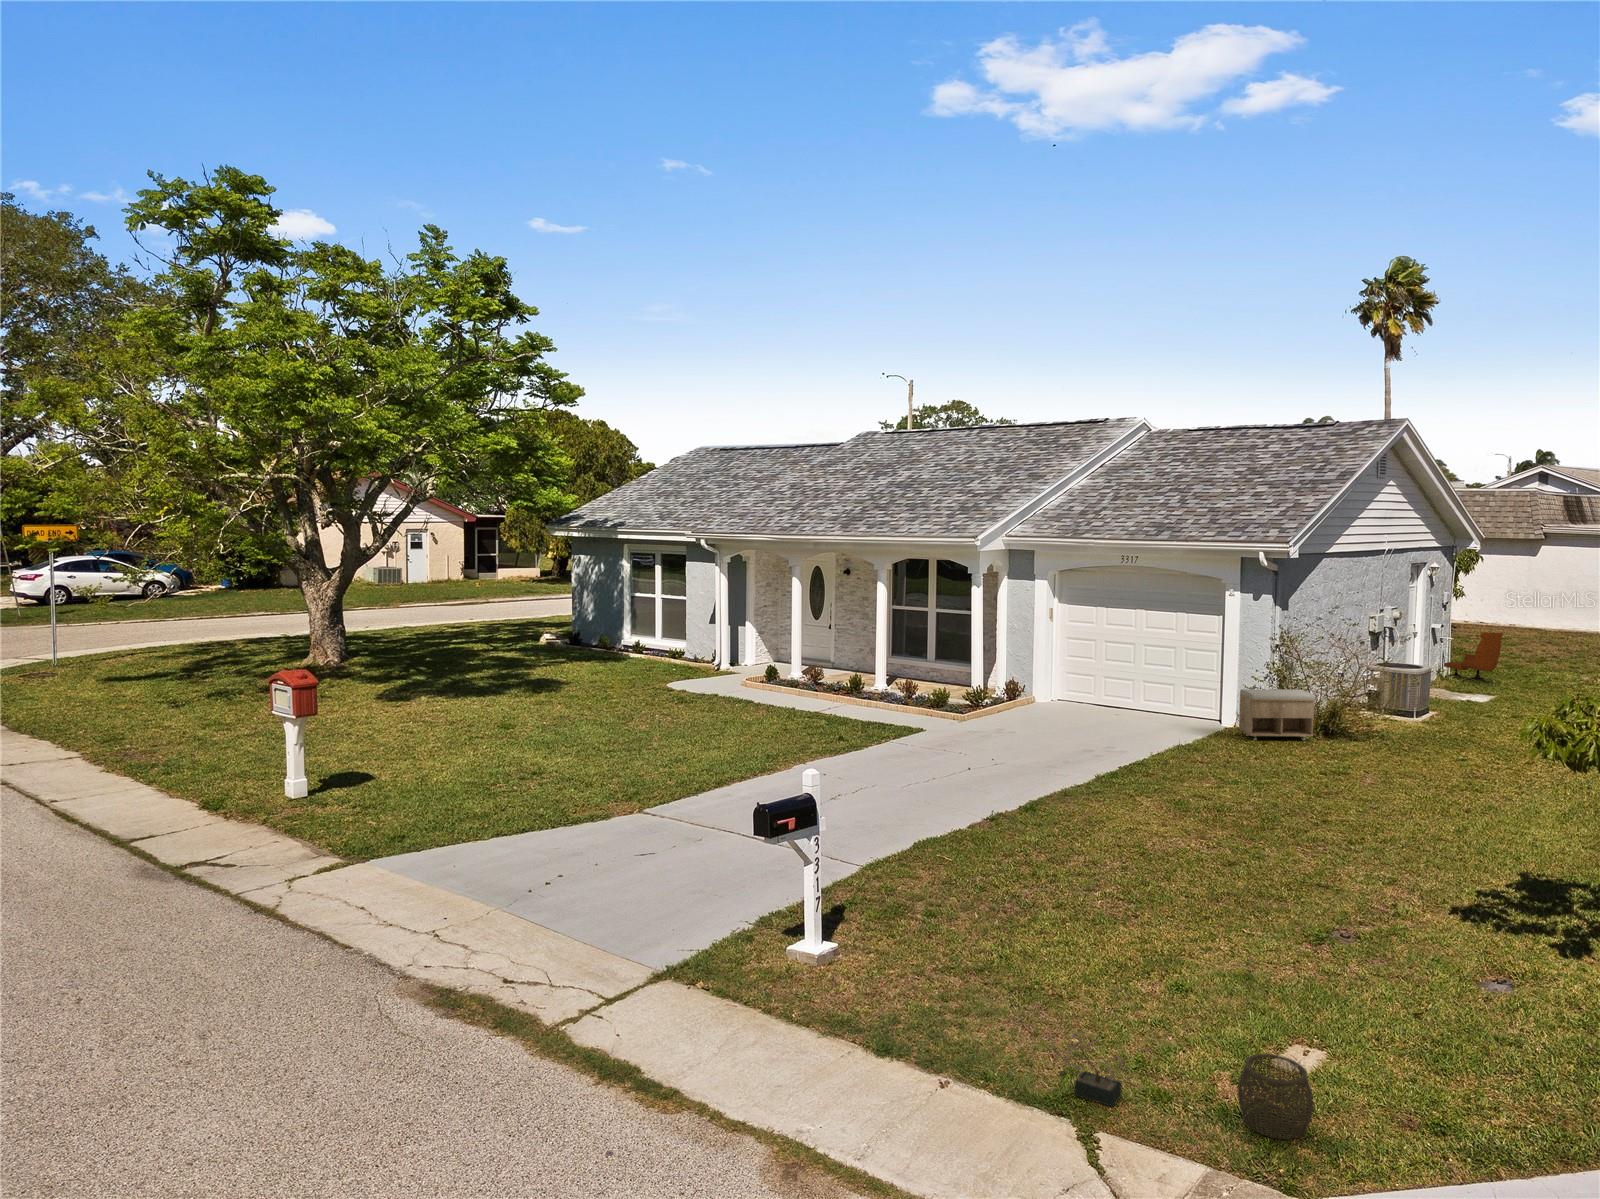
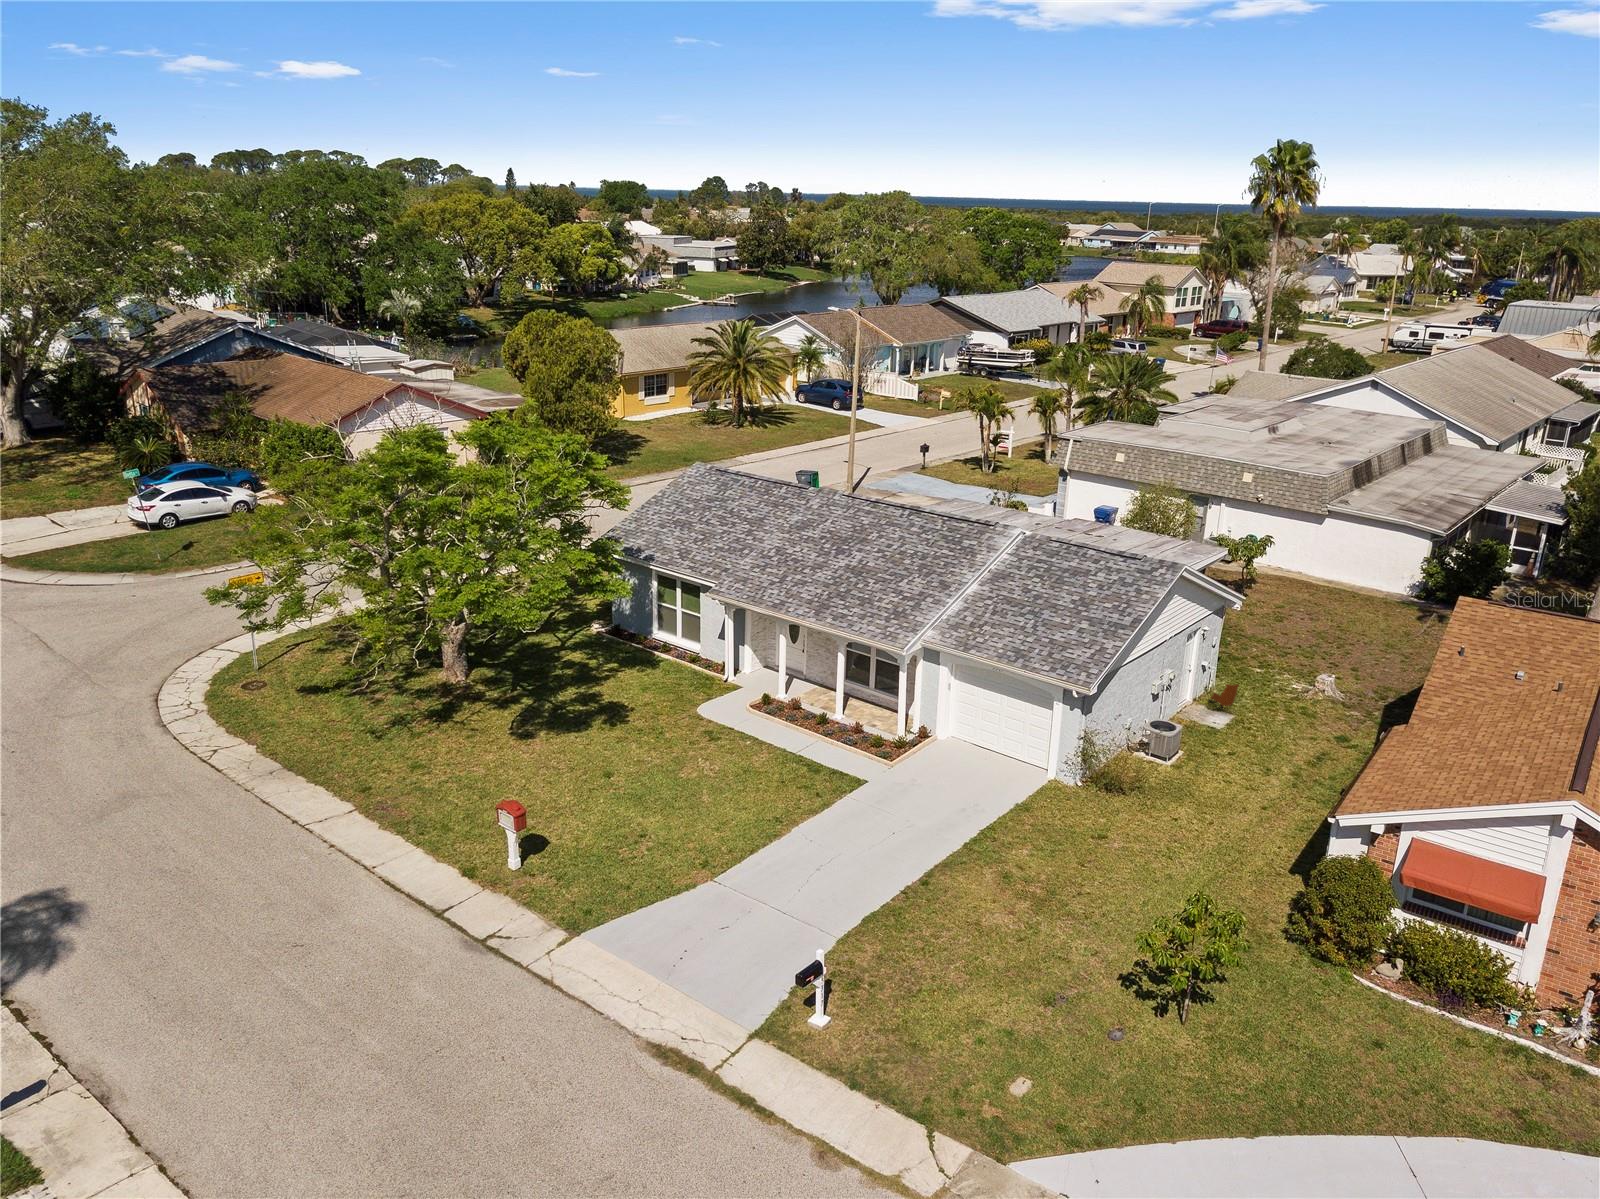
storage bench: present [1239,689,1315,740] -> none [1054,764,1098,798]
decorative plant: present [1064,1031,1129,1107] -> none [924,1089,949,1120]
woven basket: present [1237,1054,1313,1140] -> none [986,1104,1013,1138]

